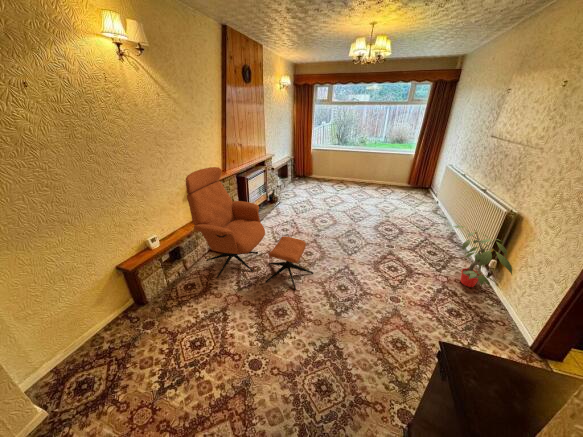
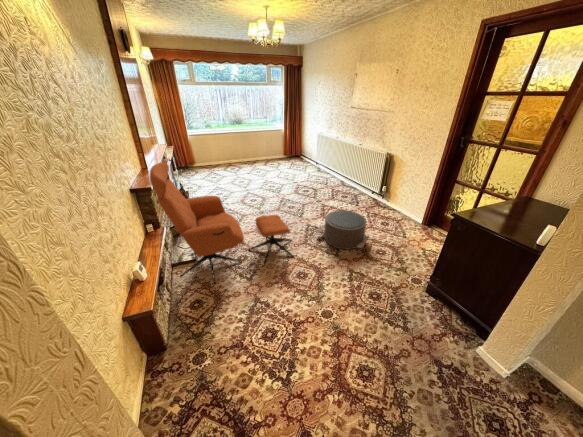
potted plant: present [454,226,512,287] -> none [359,170,404,208]
pouf: none [339,262,403,323] -> present [316,210,369,250]

